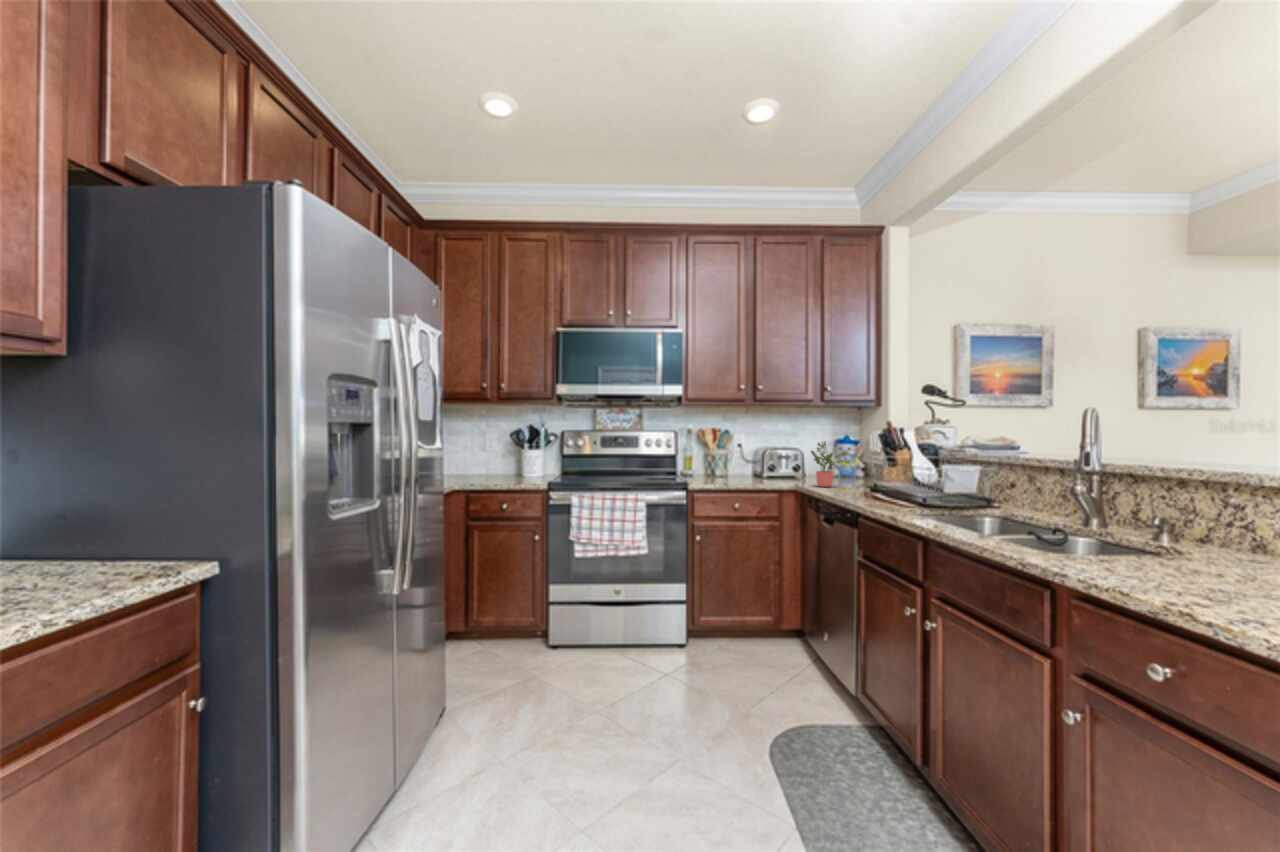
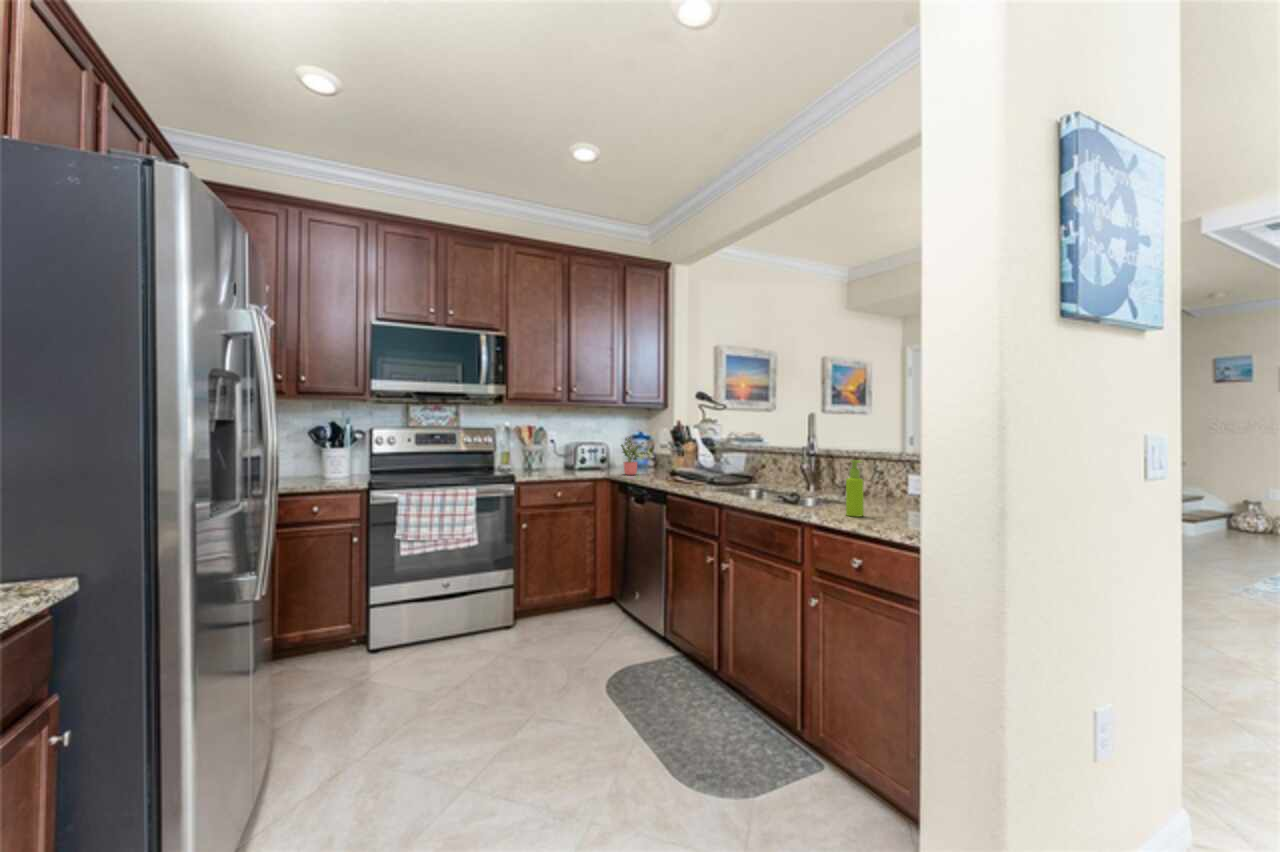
soap dispenser: none [1141,490,1183,592] -> present [846,460,864,517]

